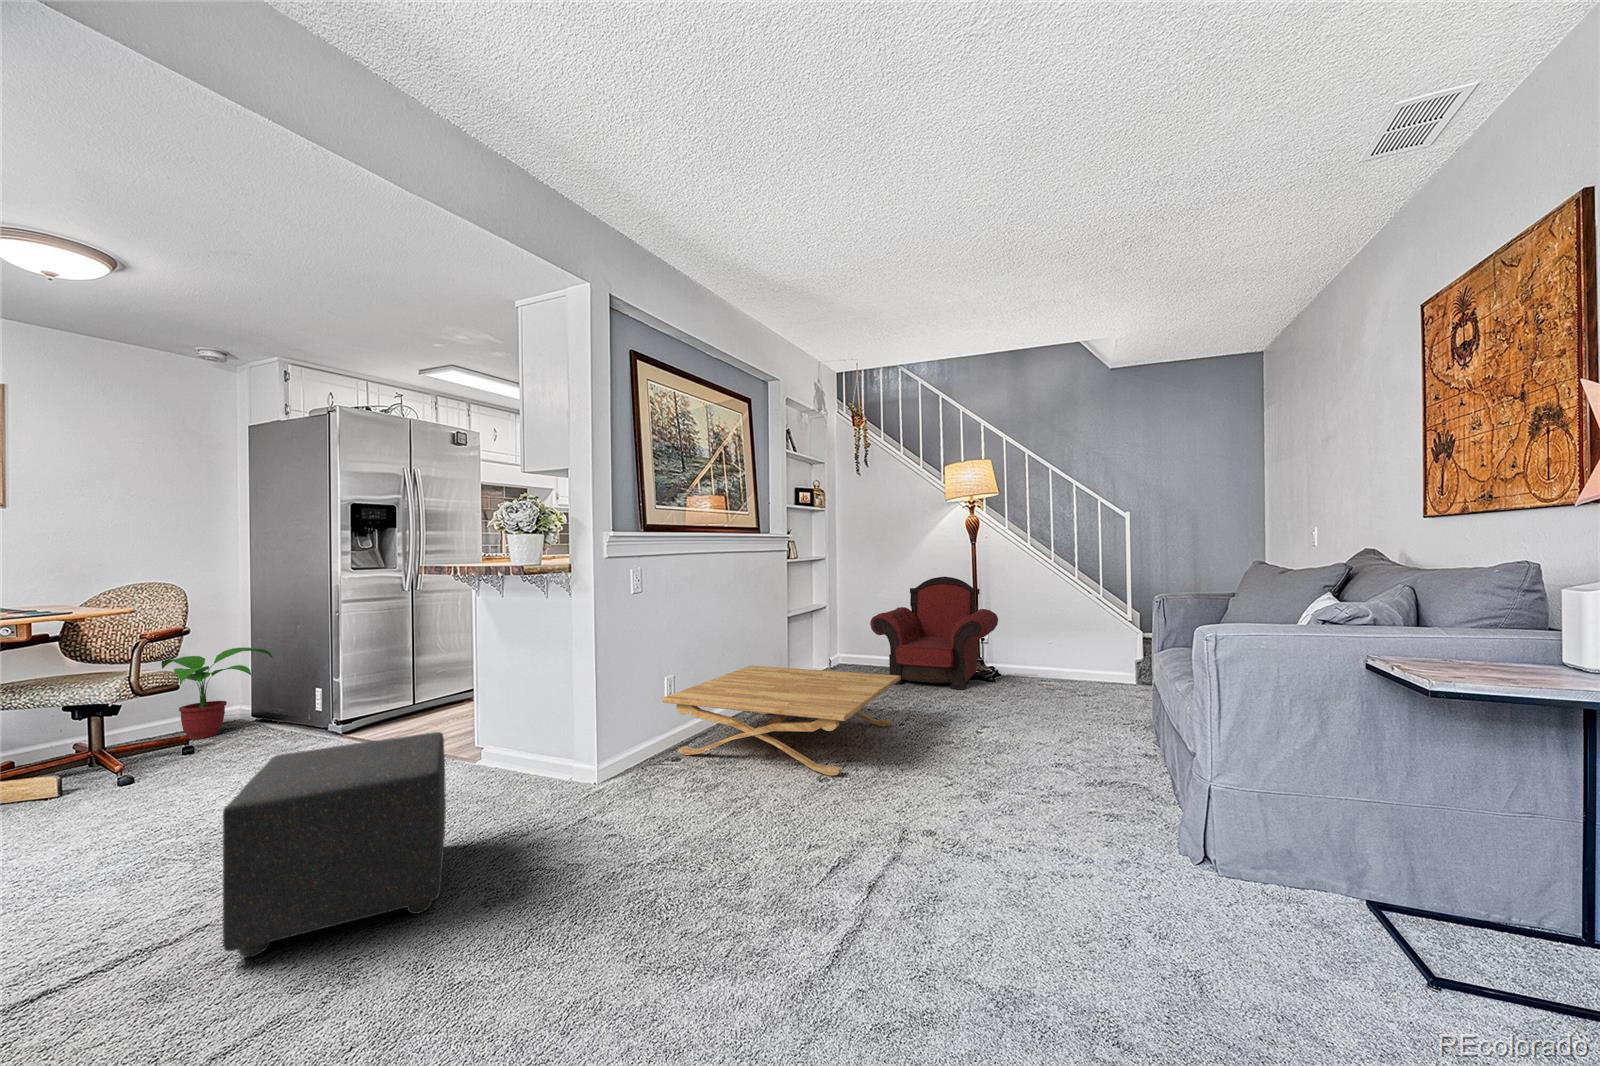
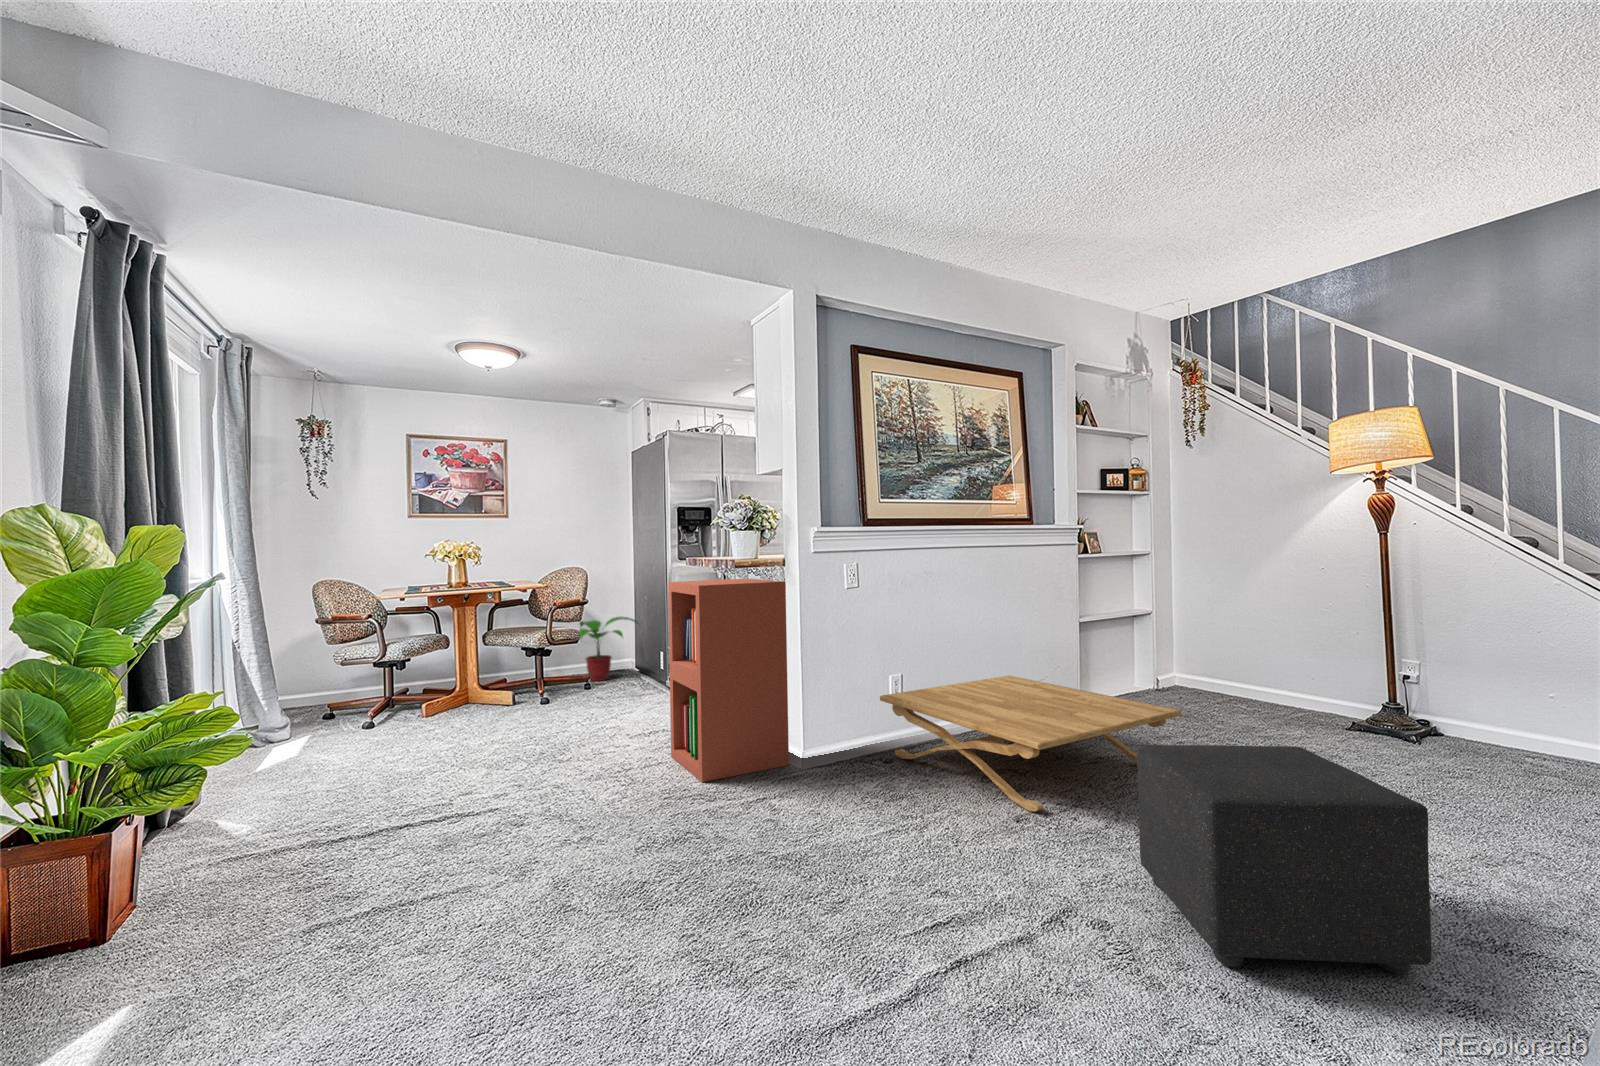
armchair: present [870,577,998,690] -> none [1198,583,1427,747]
bookshelf: none [417,588,578,826] -> present [668,579,789,782]
ottoman: present [223,732,446,958] -> present [1137,745,1432,974]

